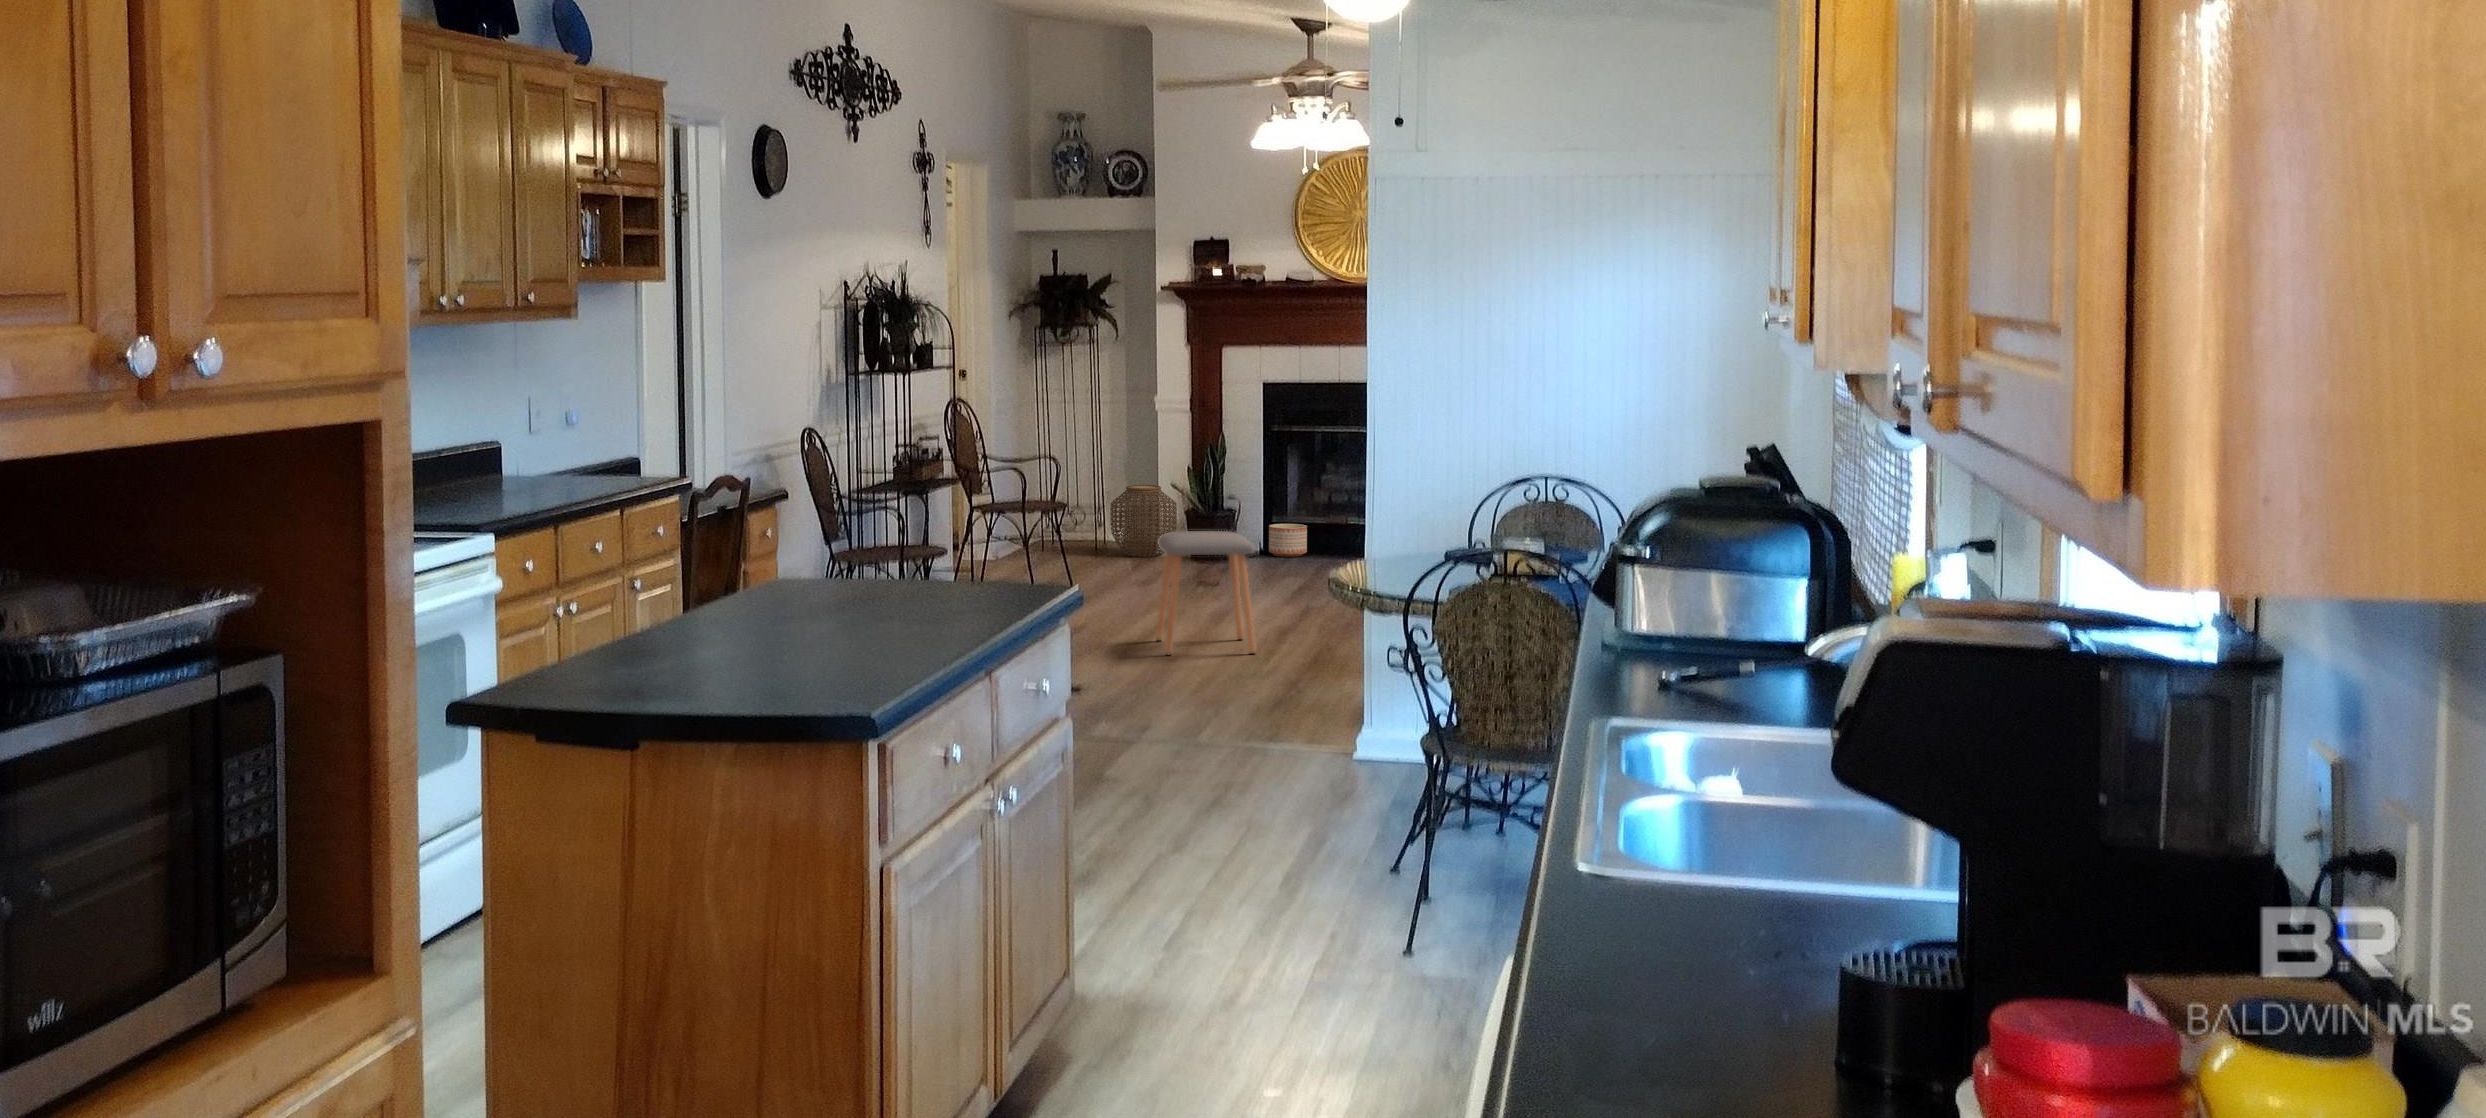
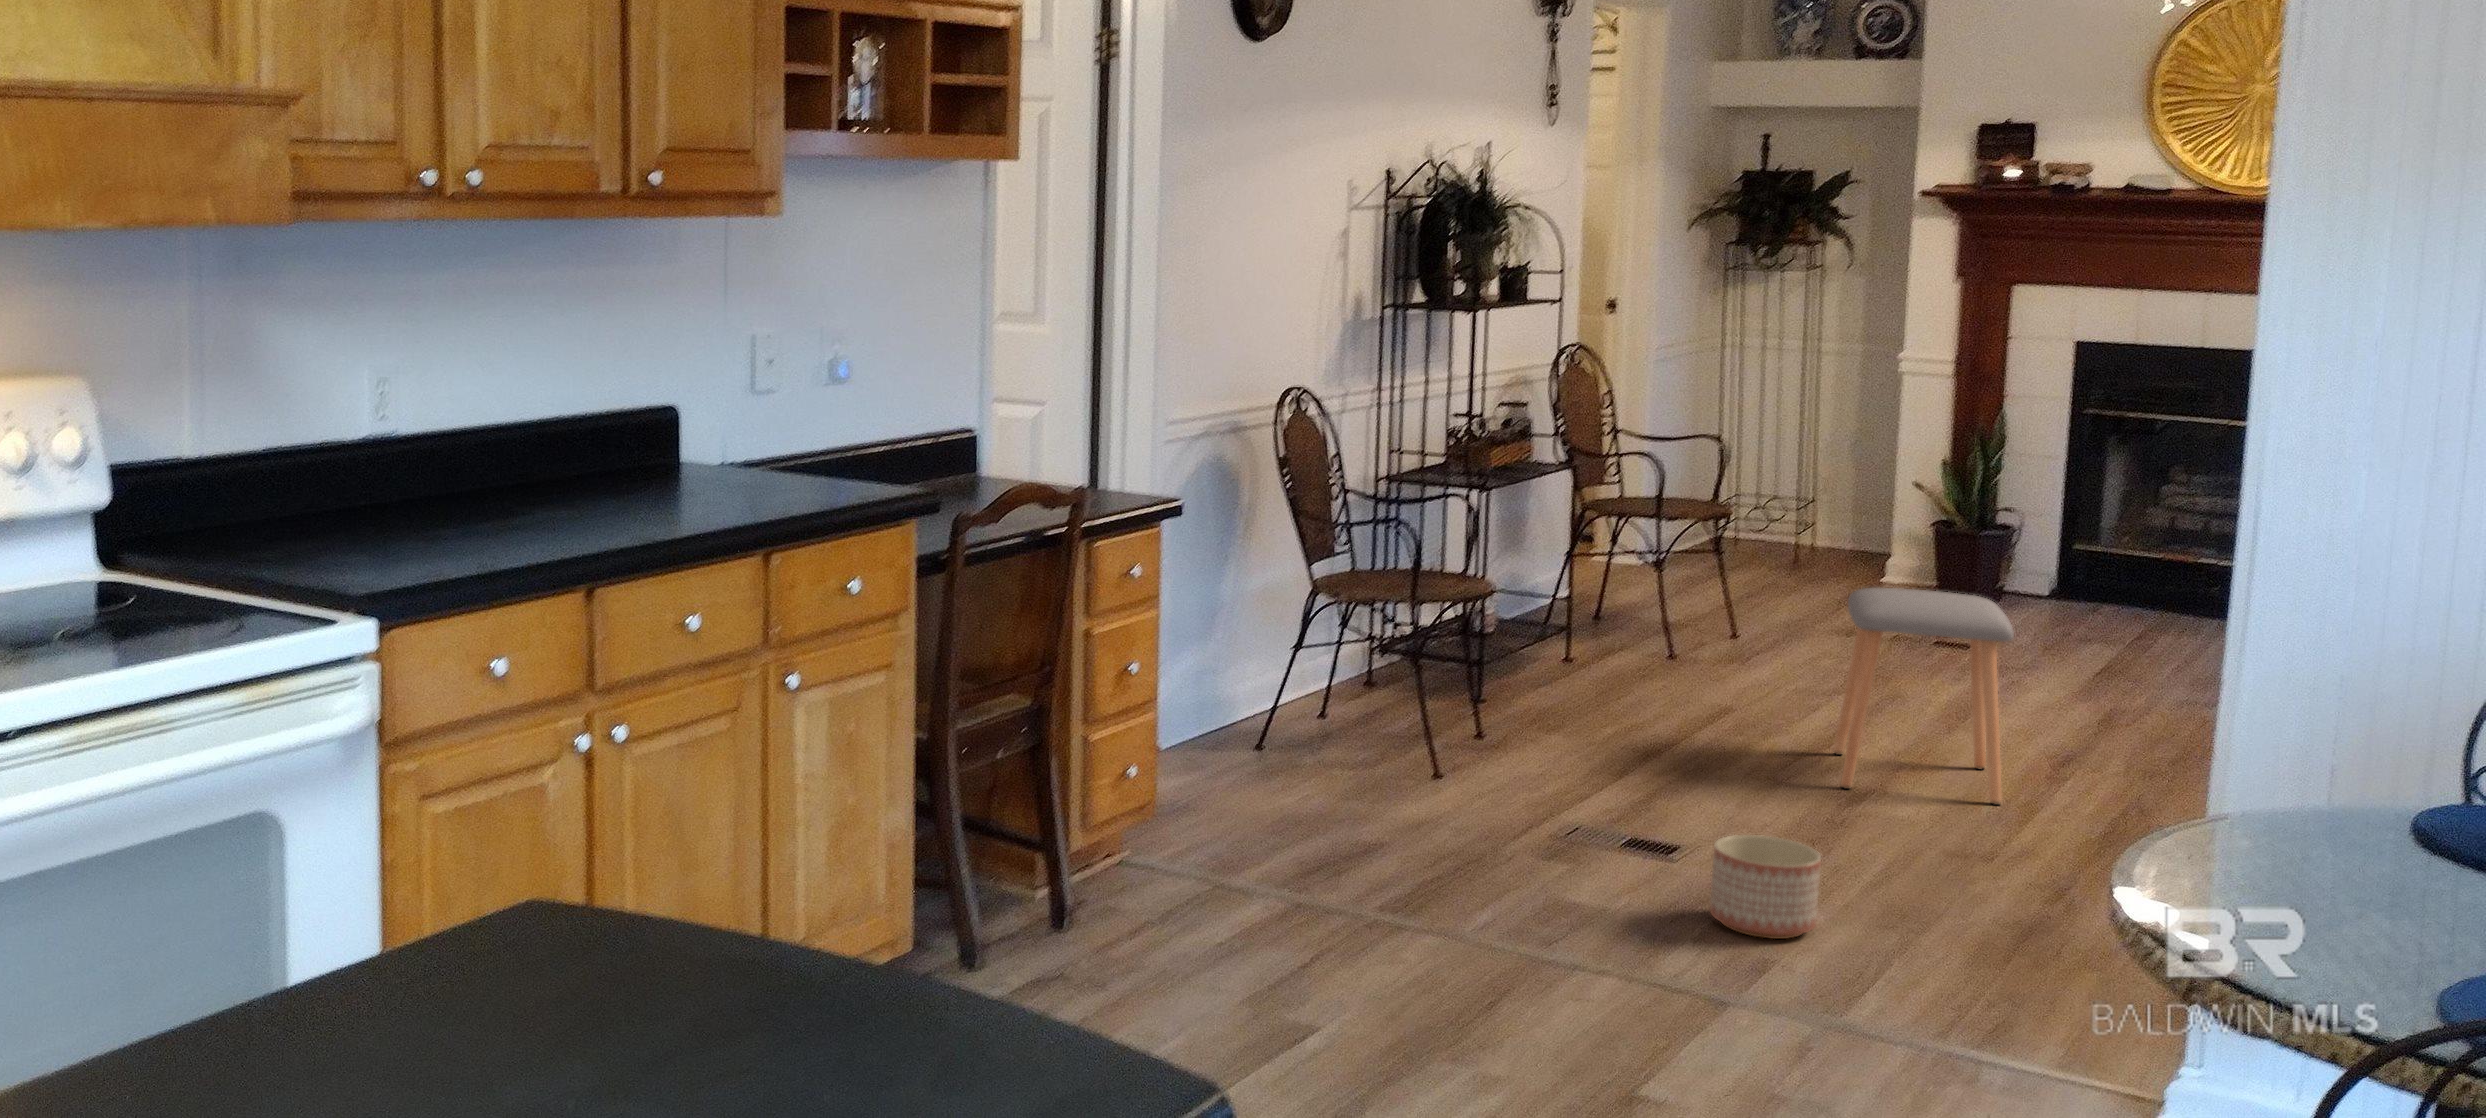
woven basket: present [1110,485,1177,557] -> none [1814,477,1918,583]
planter: present [1269,524,1307,557] -> present [1710,835,1821,939]

